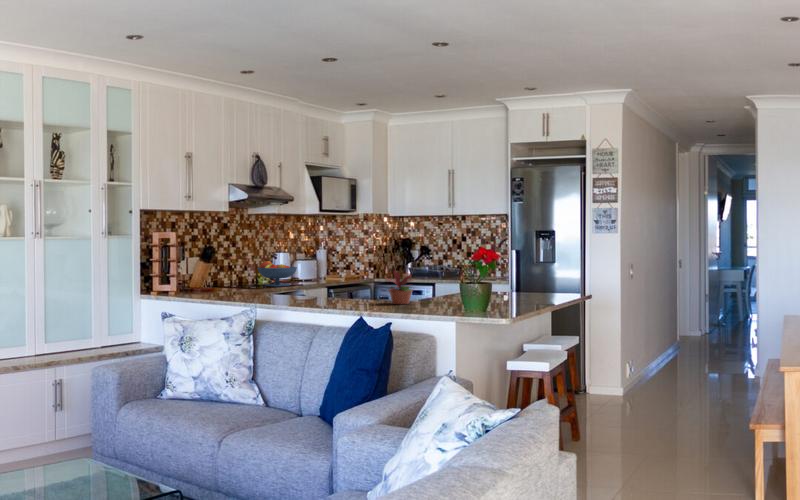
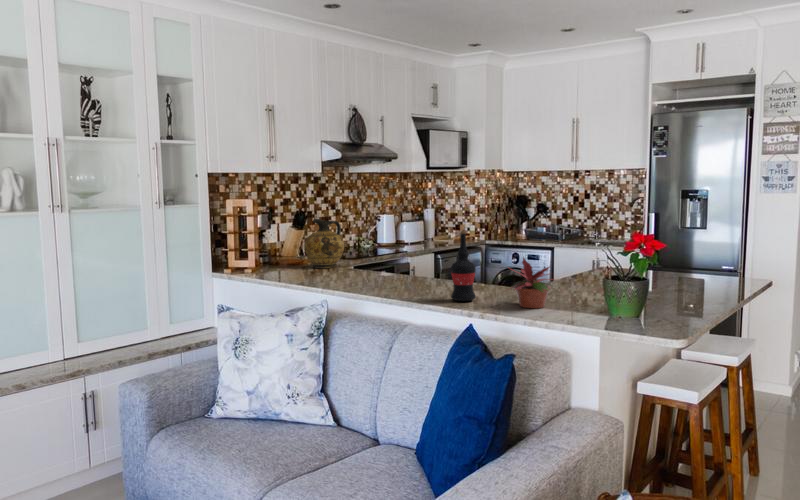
ceramic jug: none [217,250,251,292] -> present [304,218,344,268]
wine bottle: none [343,252,361,303] -> present [451,230,476,301]
fruit bowl: present [257,261,297,286] -> none [357,226,401,254]

